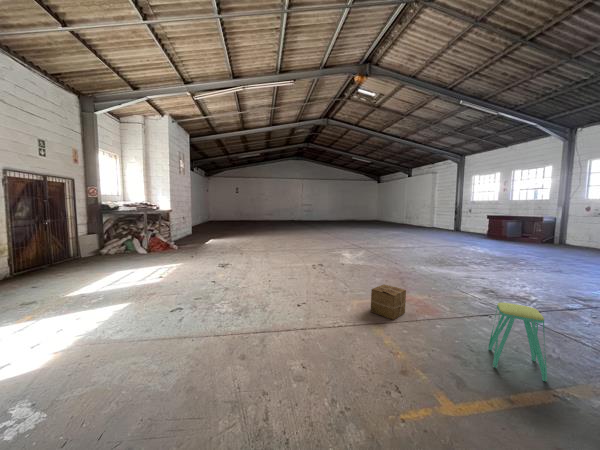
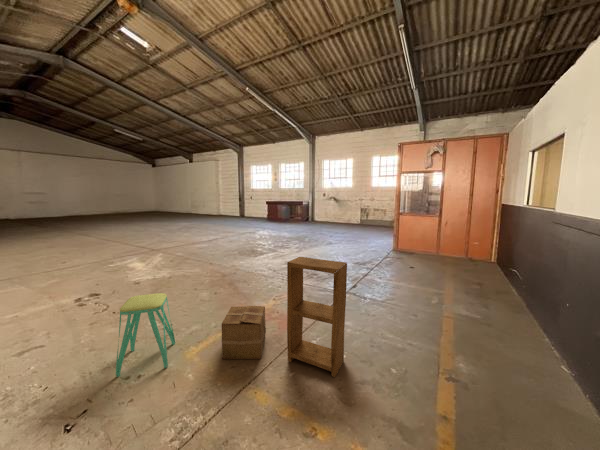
shelving unit: none [410,256,460,346] -> present [287,257,347,377]
stool: present [488,302,547,381] -> present [116,293,175,377]

